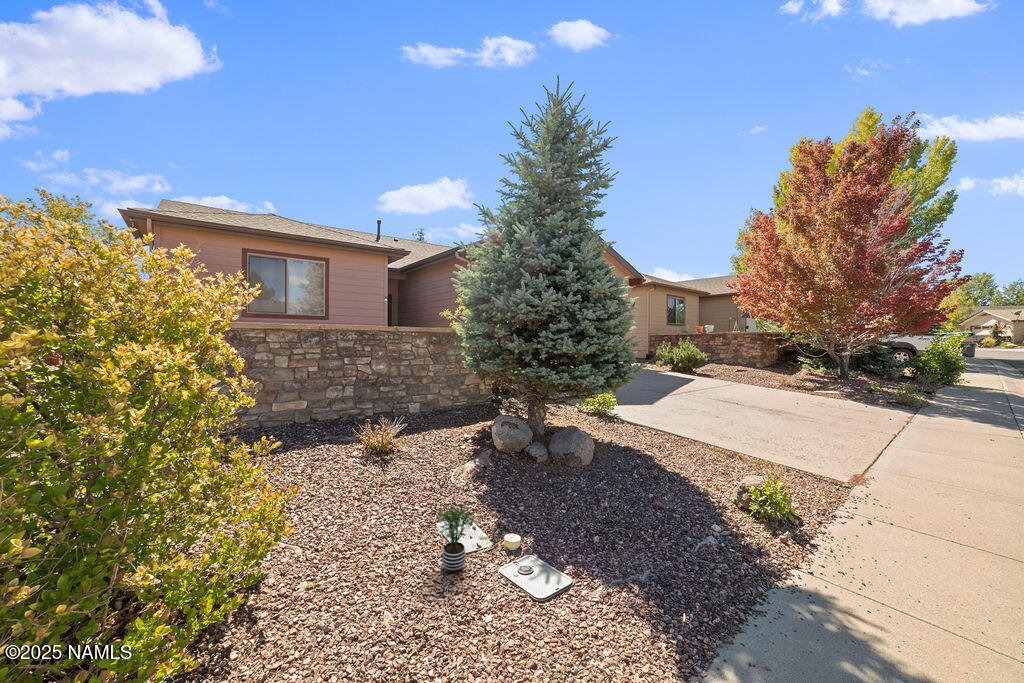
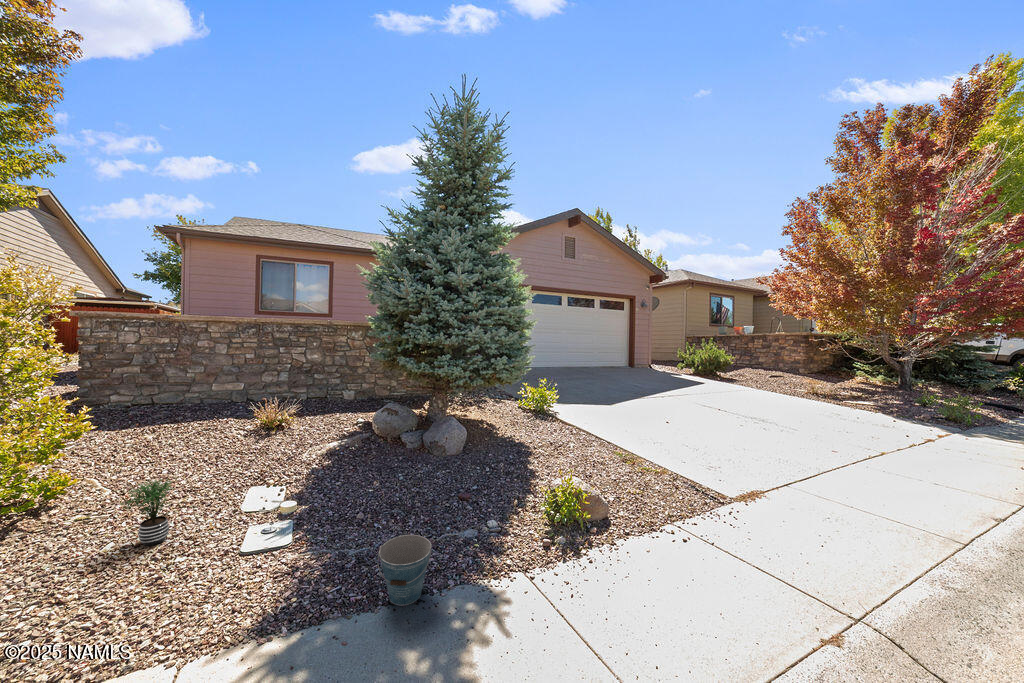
bucket: none [714,526,763,584] -> present [378,535,431,605]

